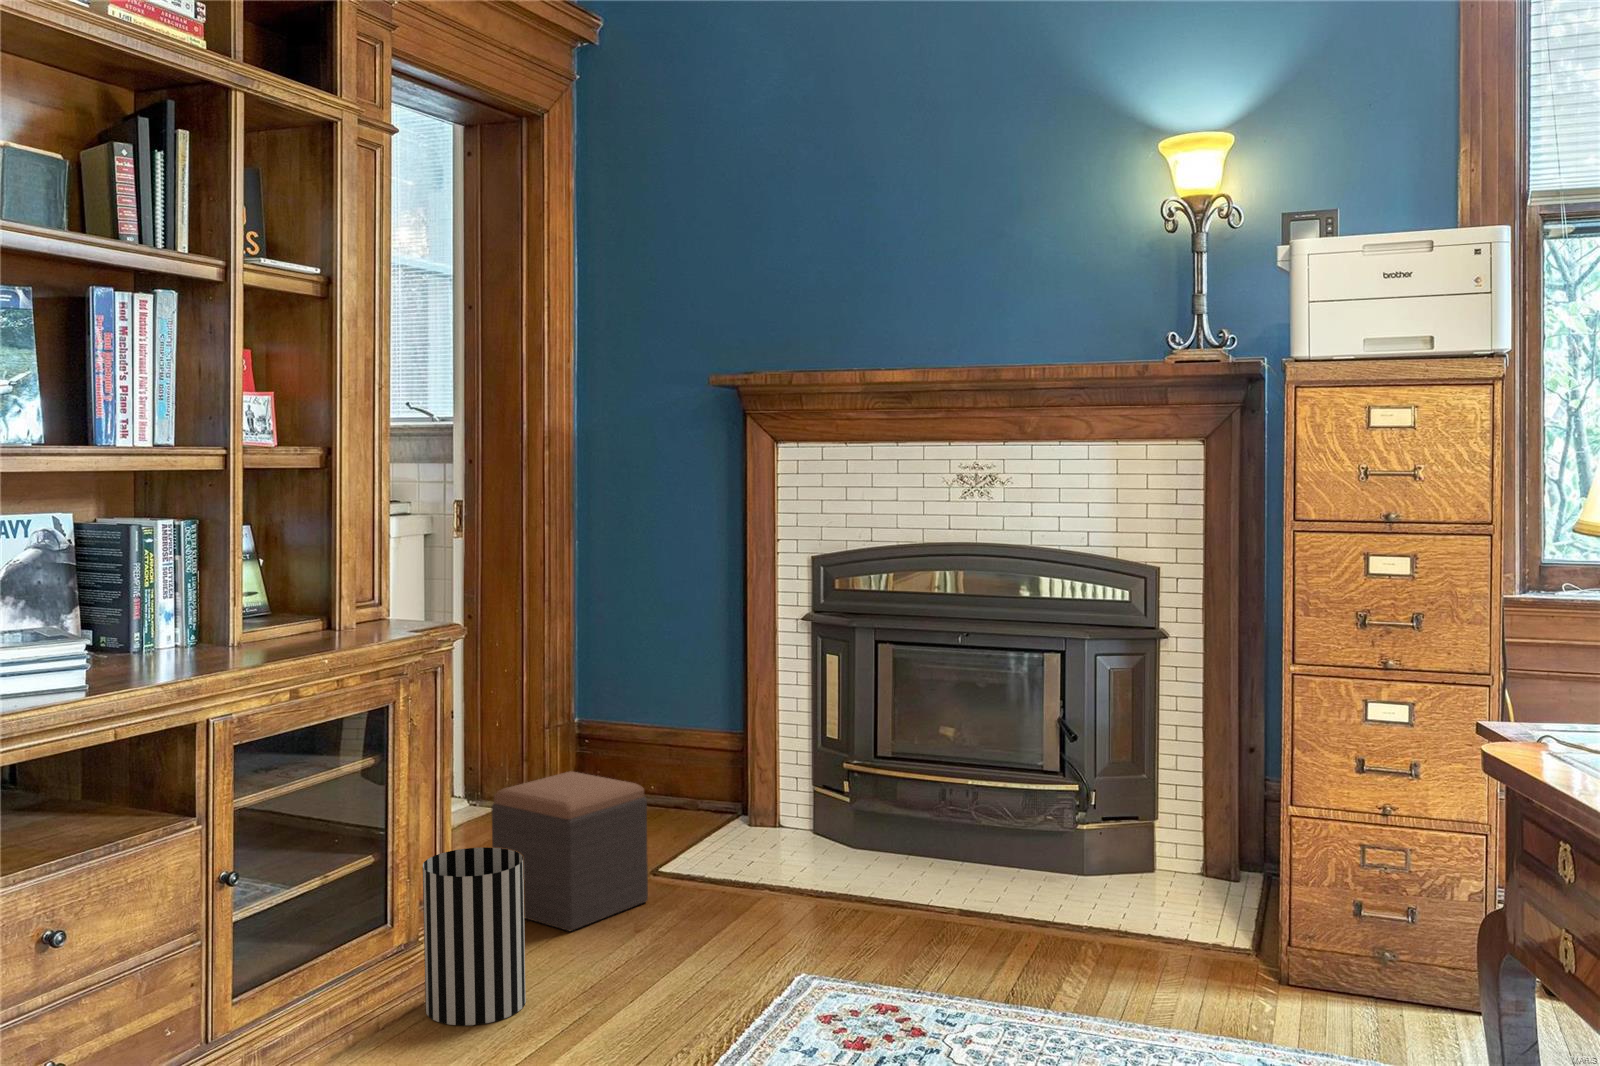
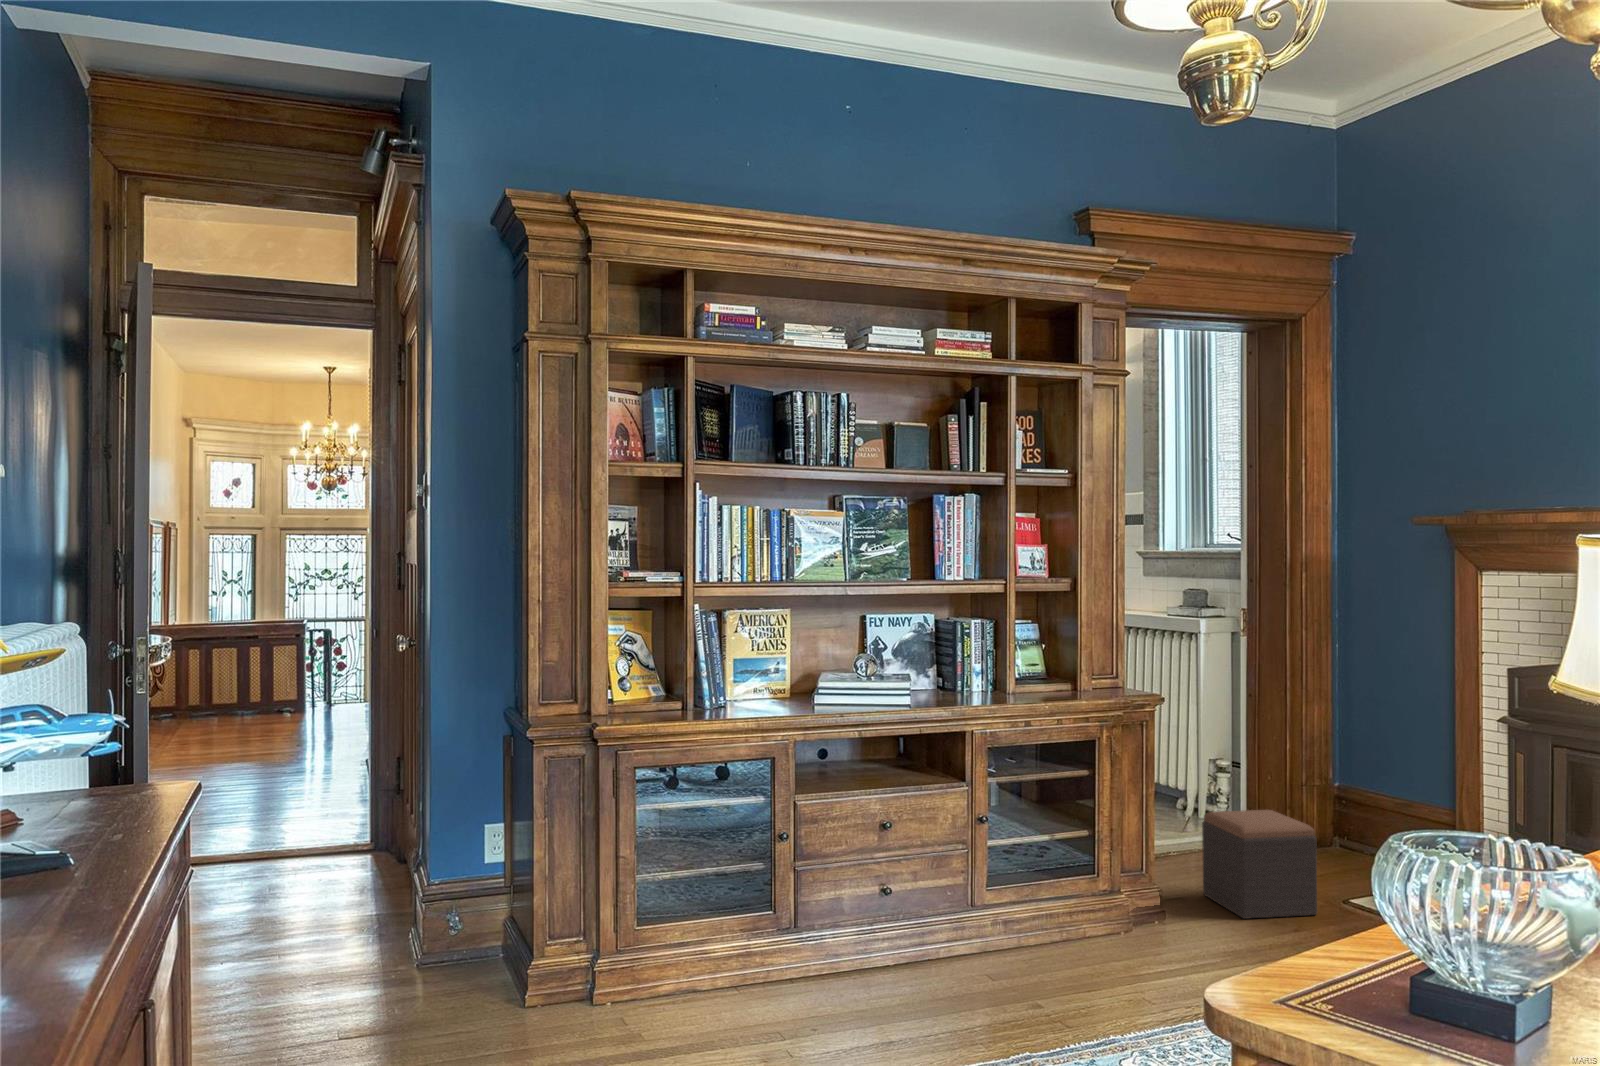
wastebasket: present [423,847,526,1025] -> none [1114,839,1180,952]

